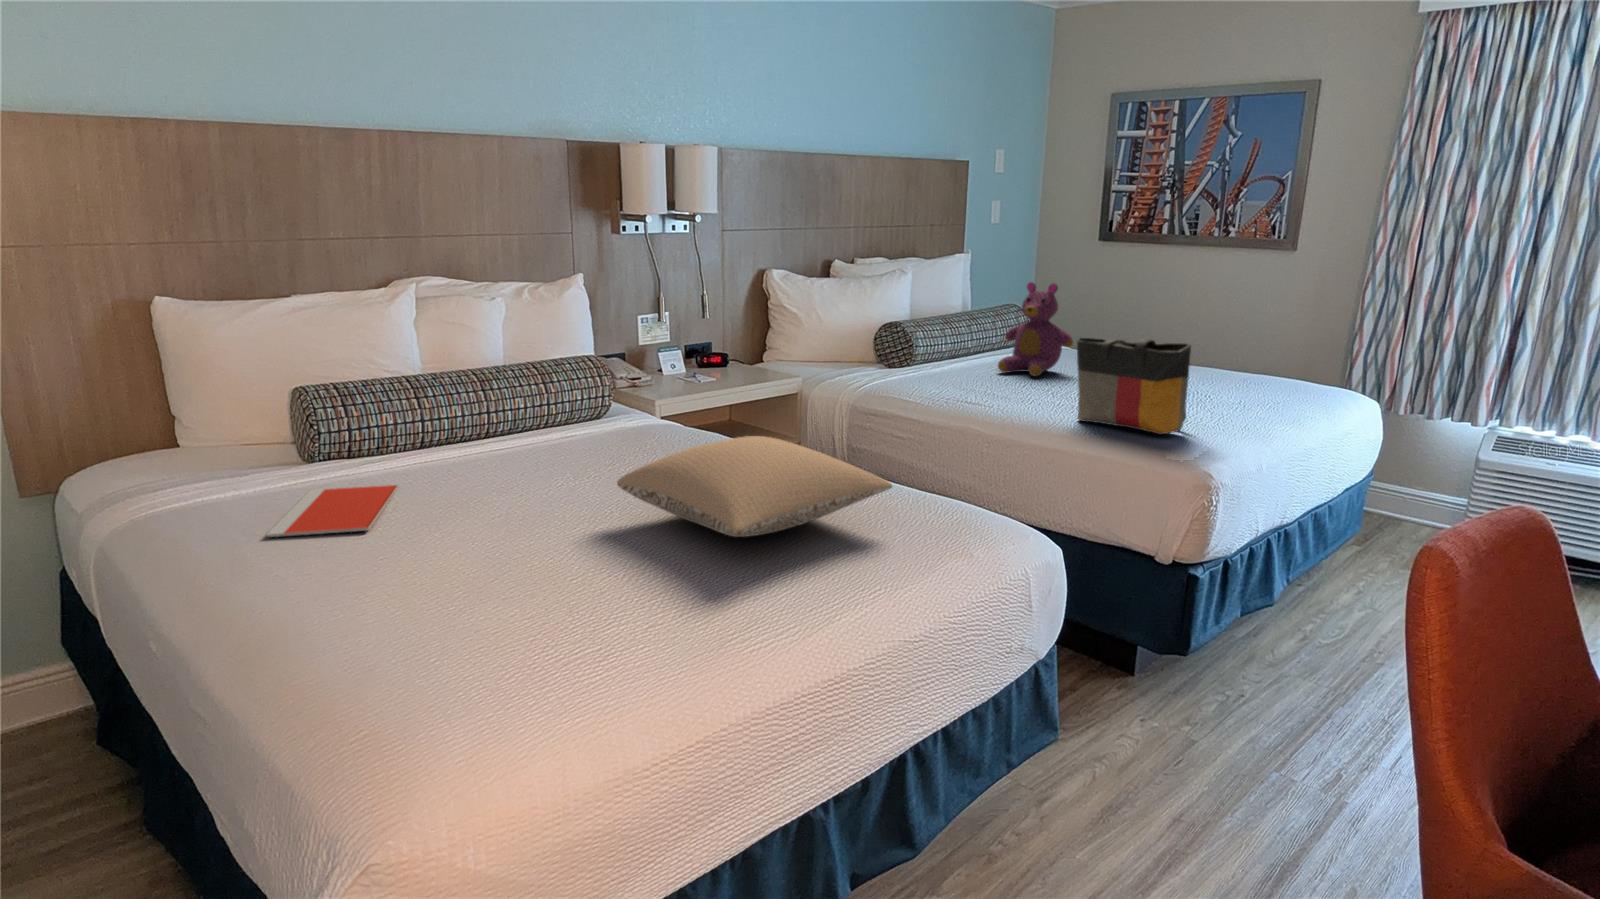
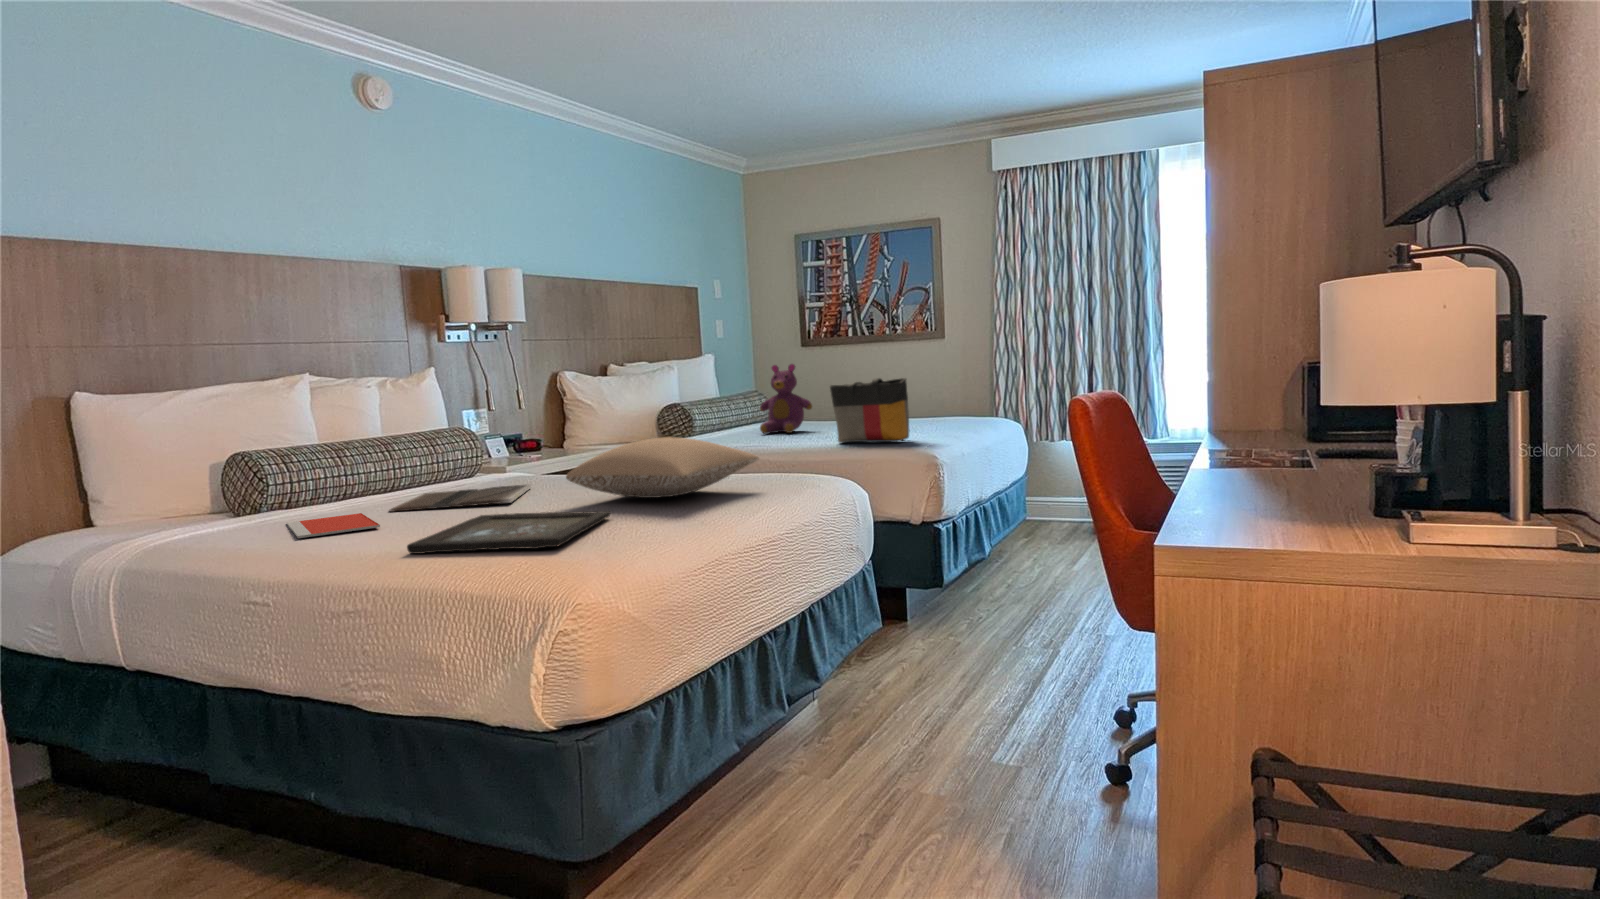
laptop: none [430,447,629,498] -> present [389,484,531,512]
tray: none [300,535,627,668] -> present [407,511,611,554]

